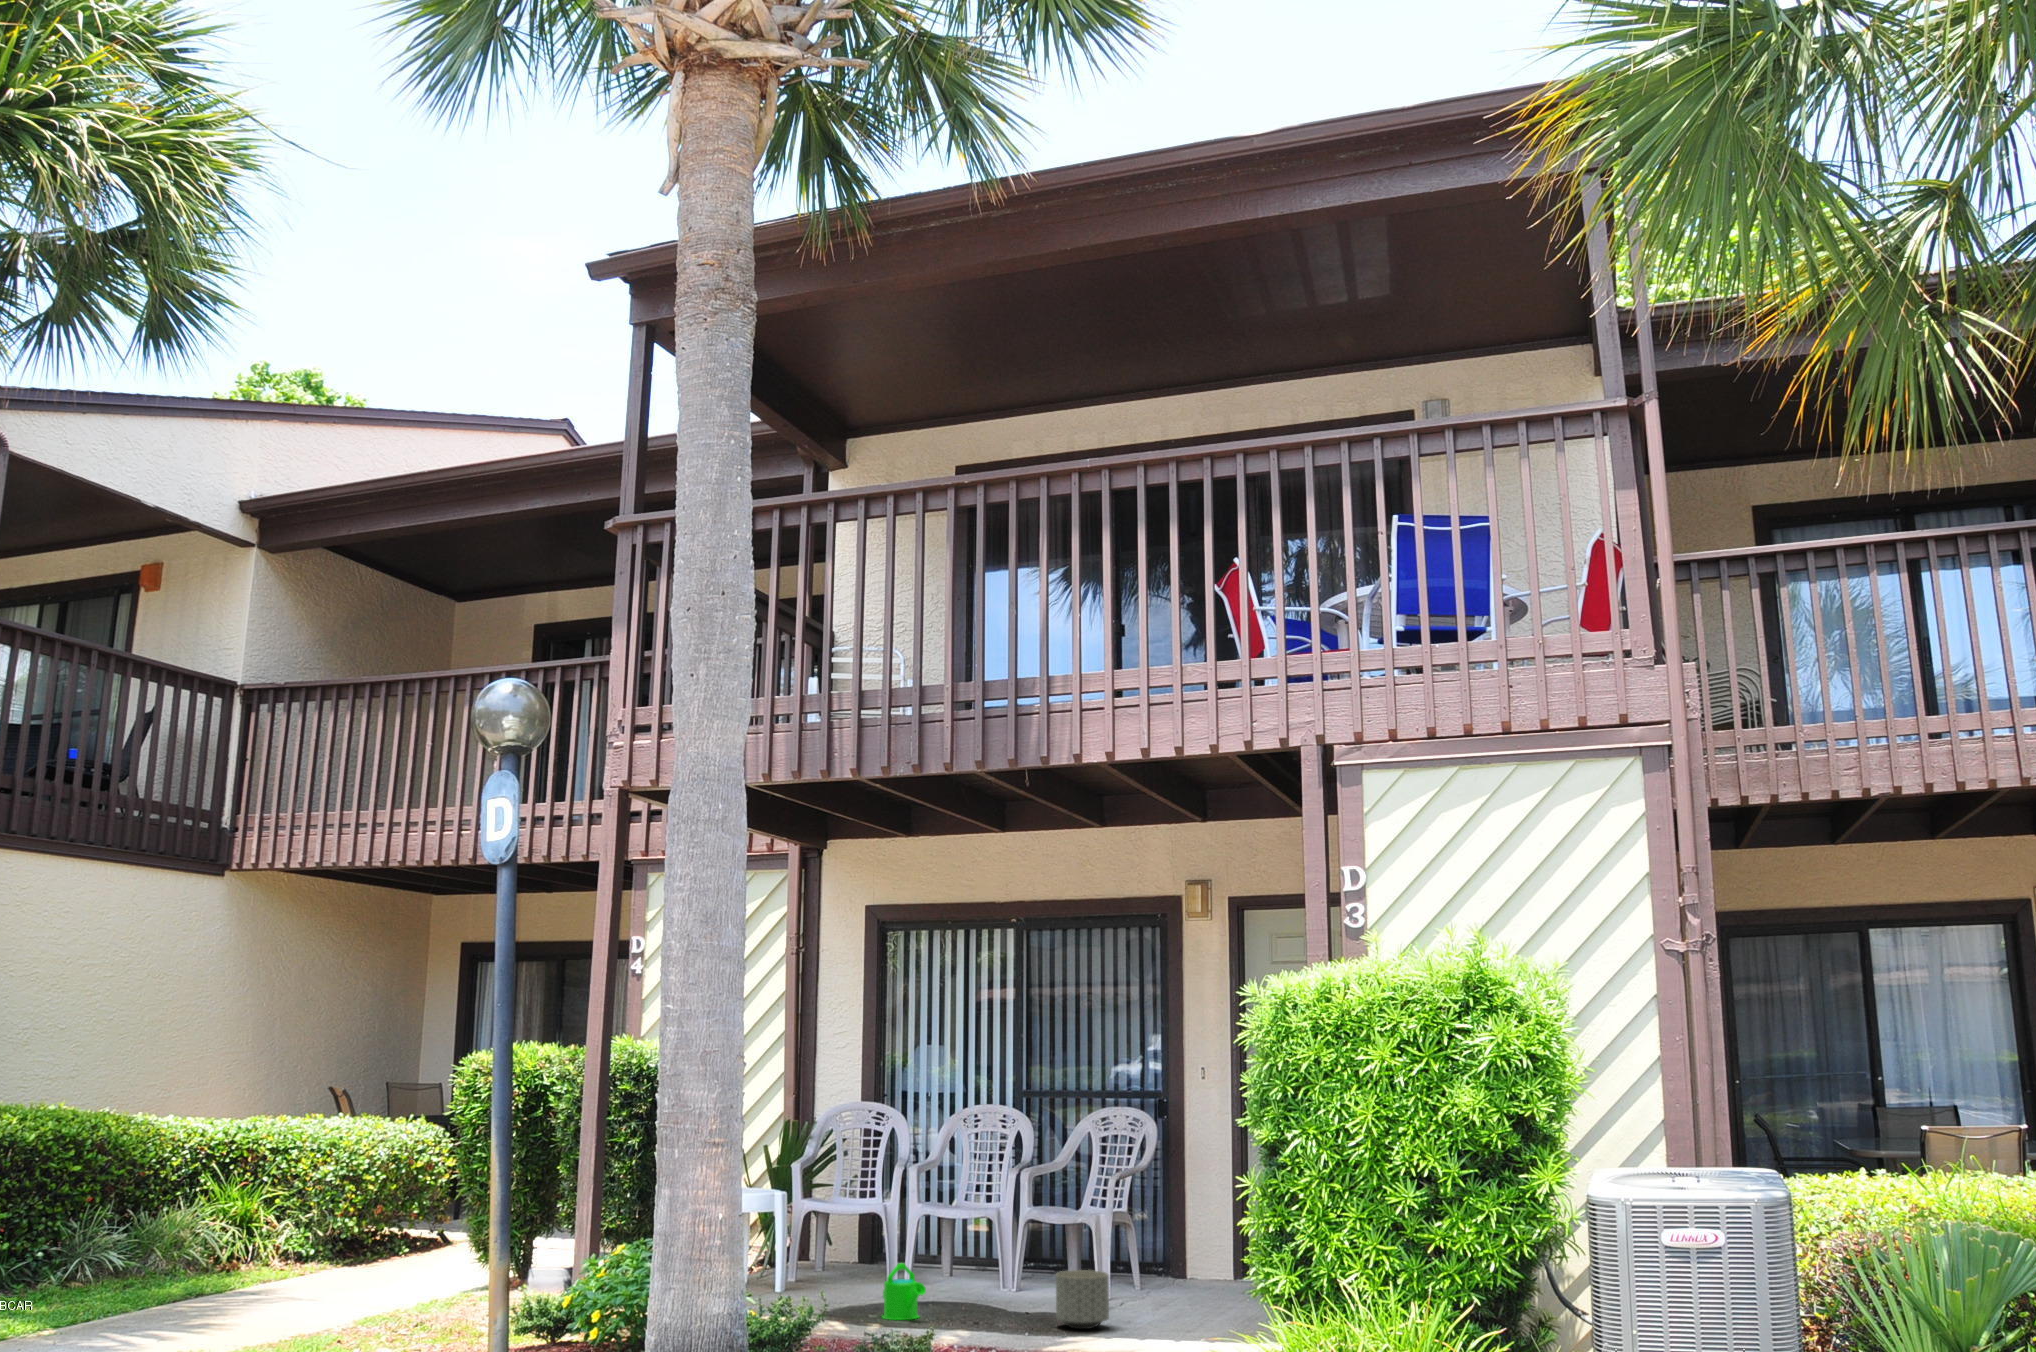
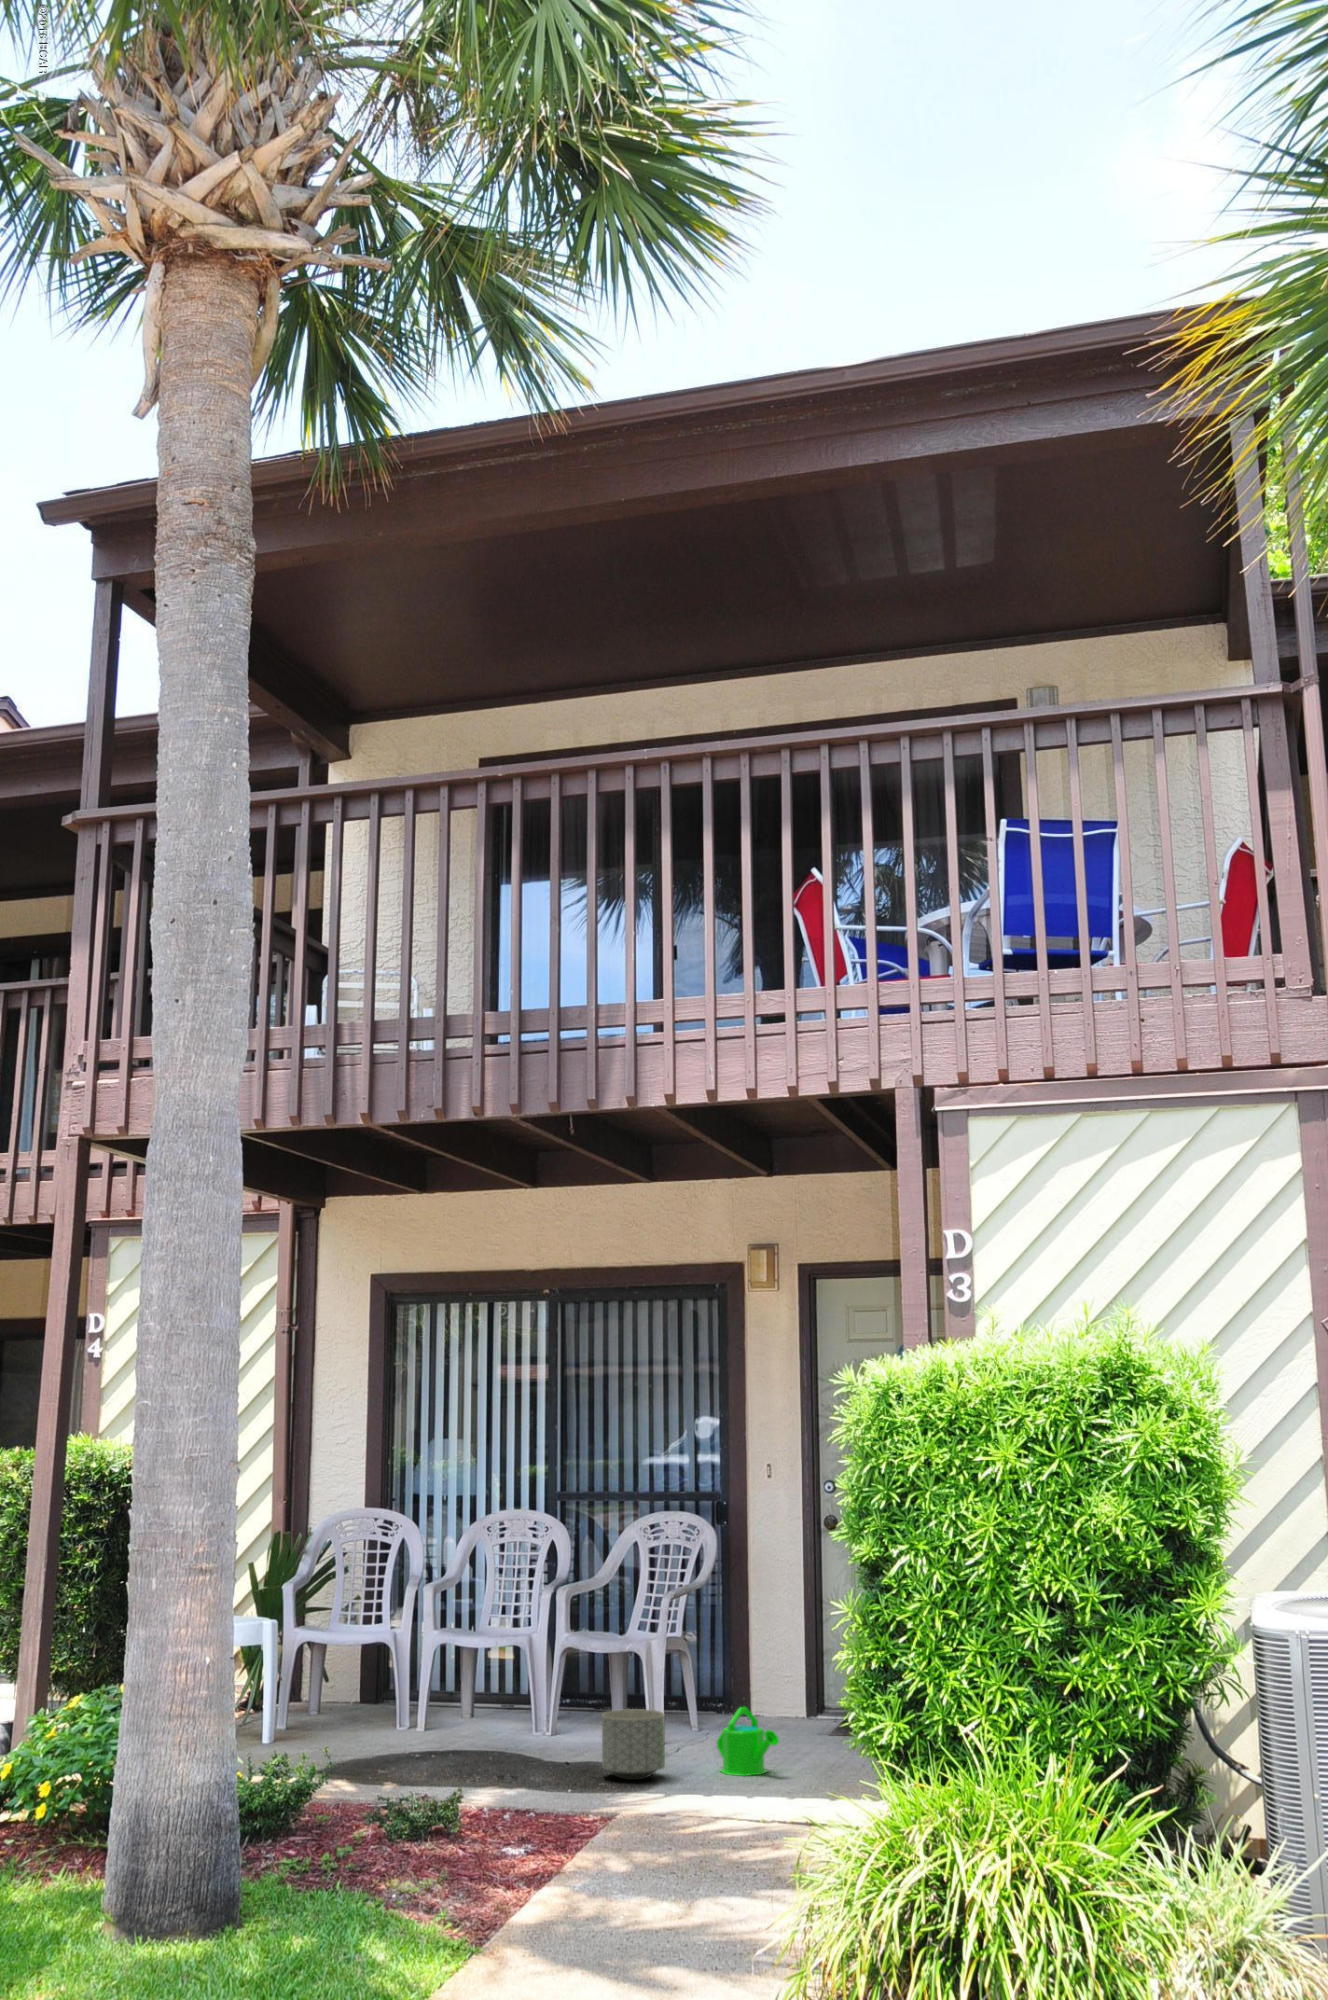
watering can: present [882,1263,926,1320] -> present [717,1707,779,1776]

